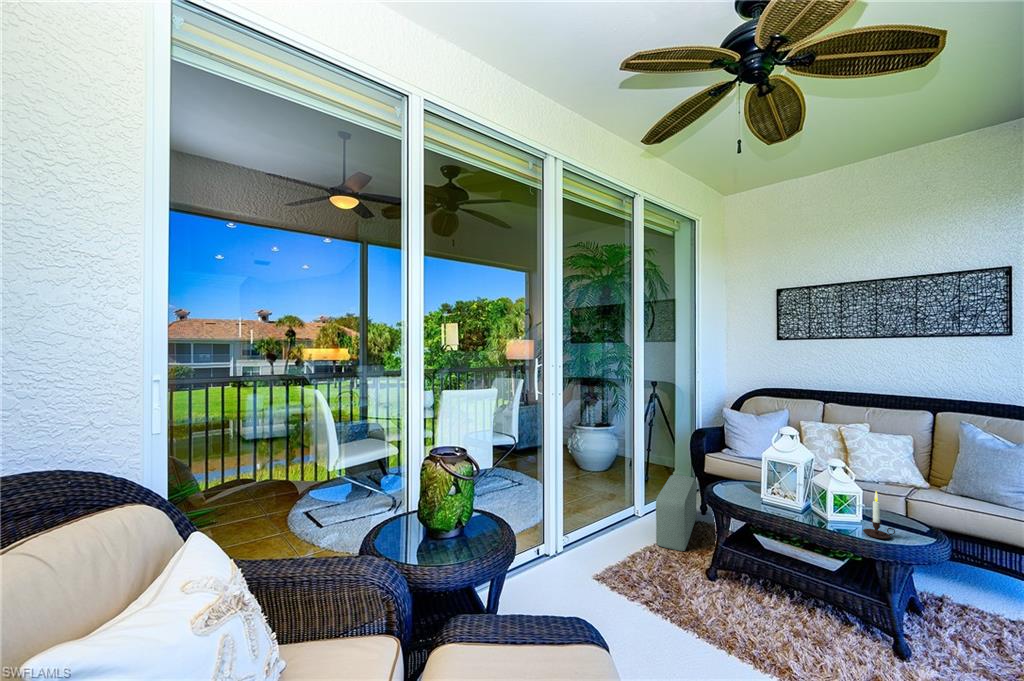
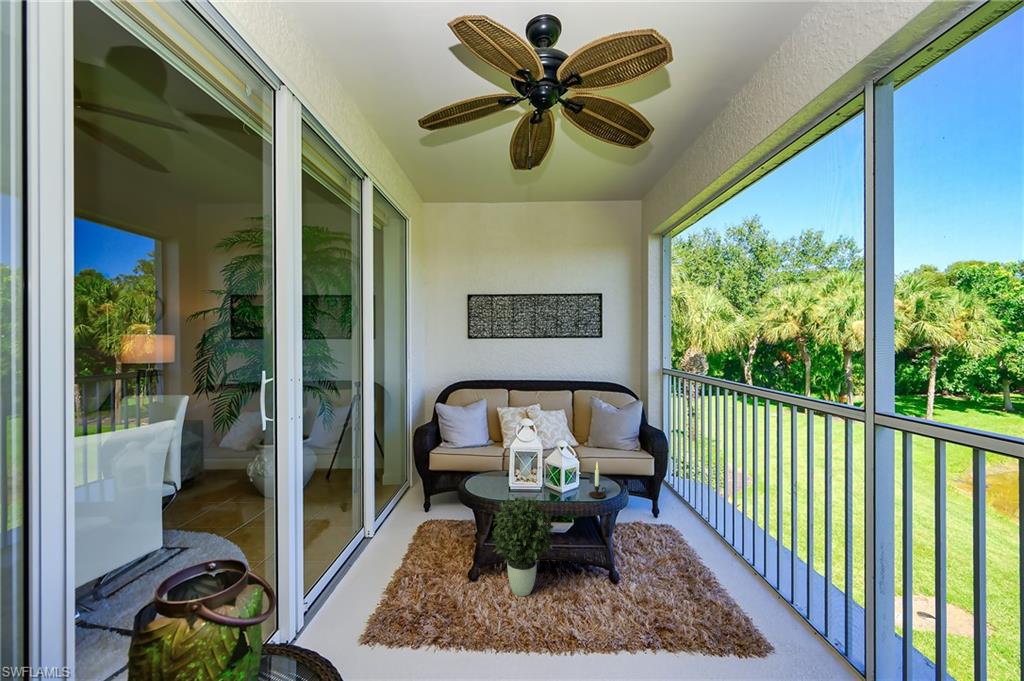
pouf: present [656,475,697,551] -> none [399,479,435,565]
potted plant: none [719,504,802,615] -> present [492,497,554,596]

